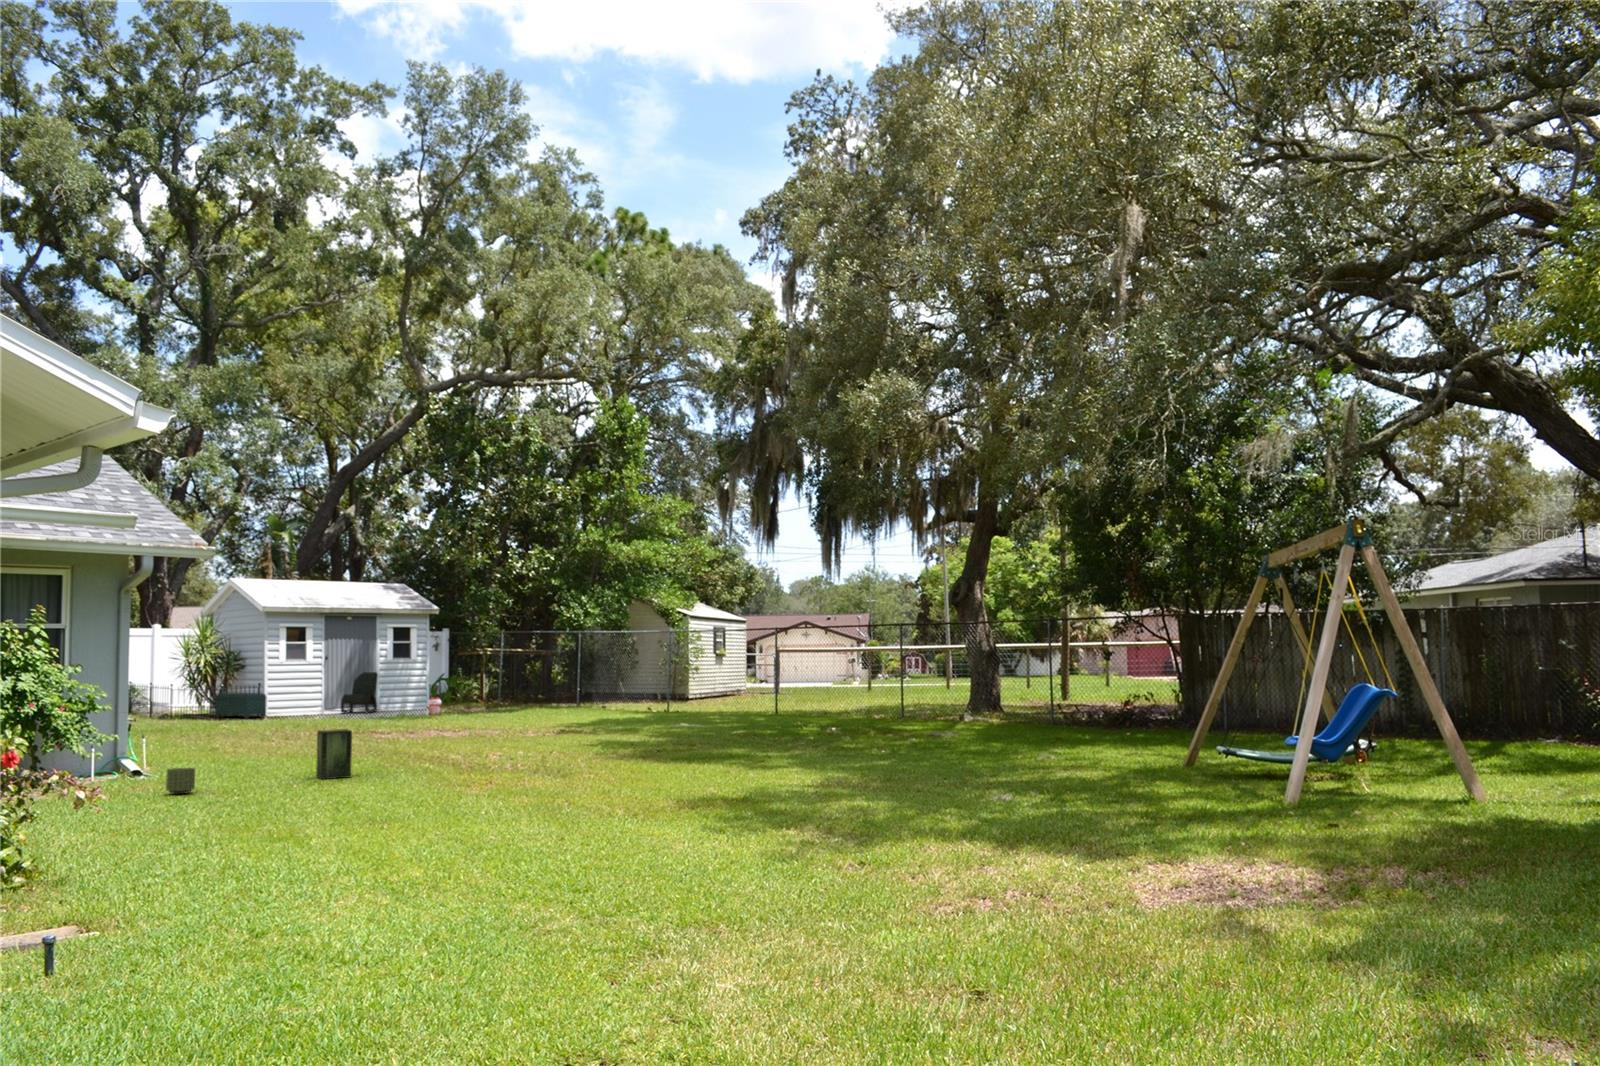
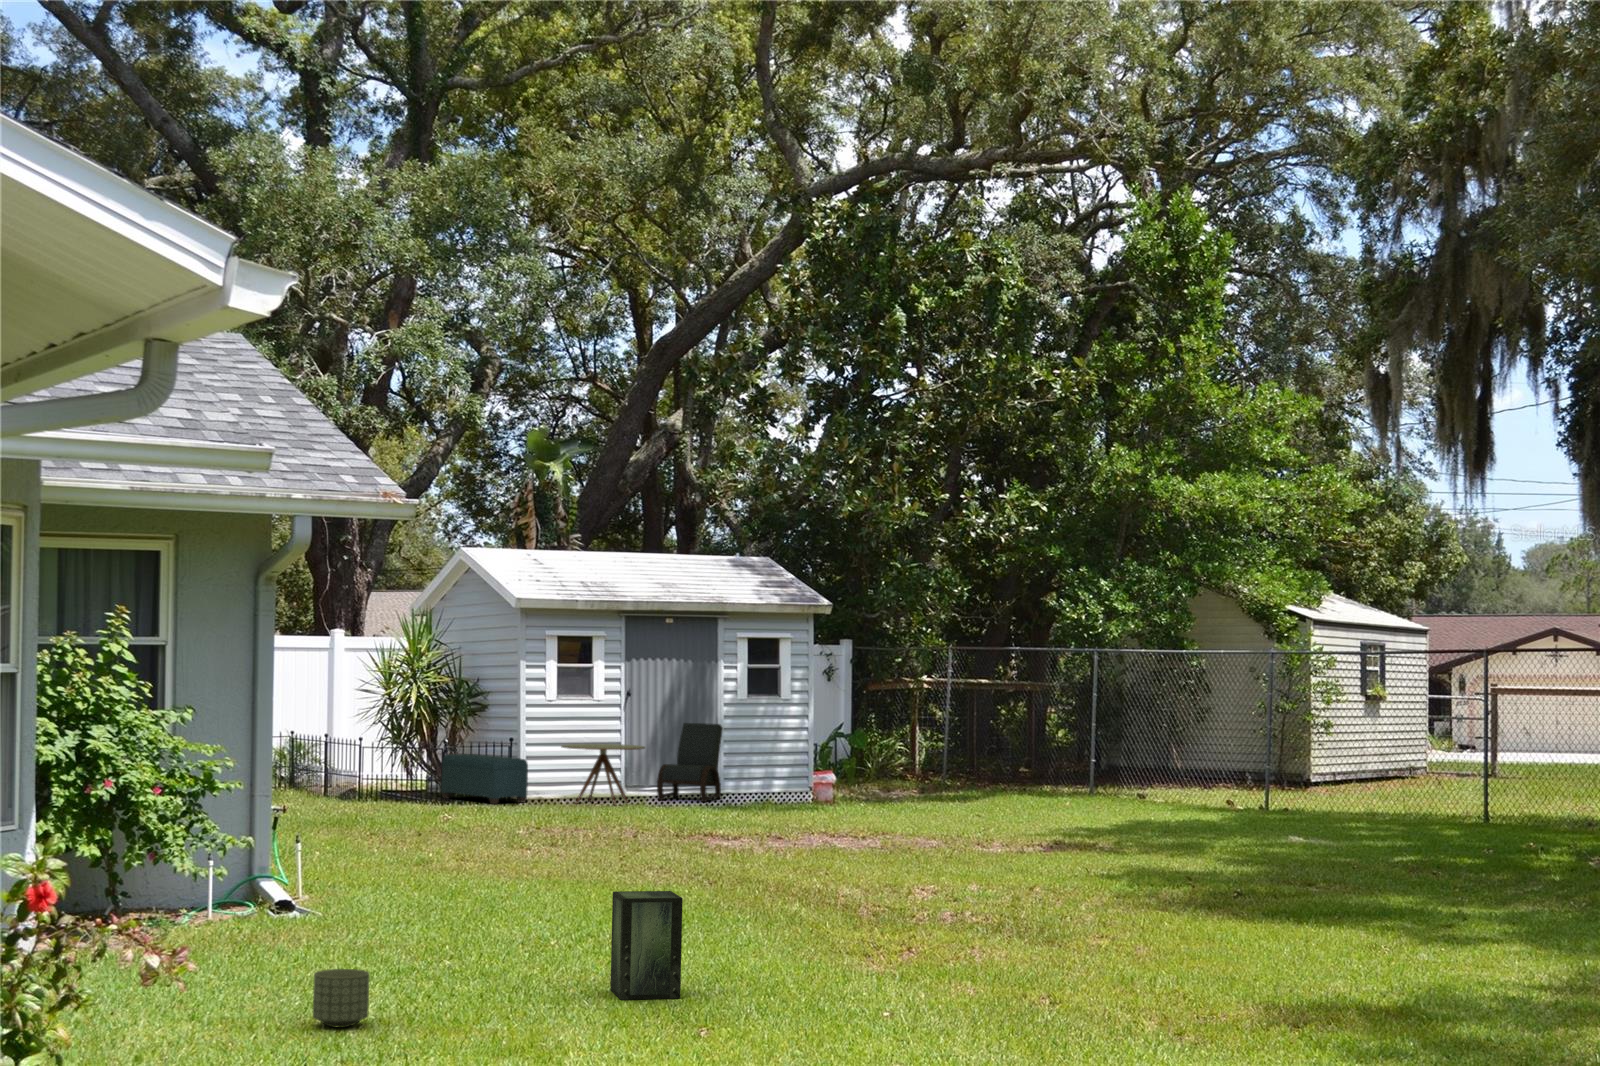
round table: none [286,684,334,717] -> present [561,744,645,805]

